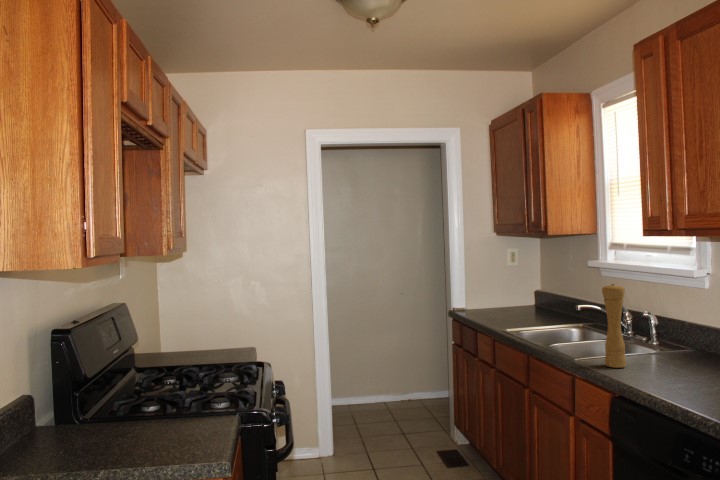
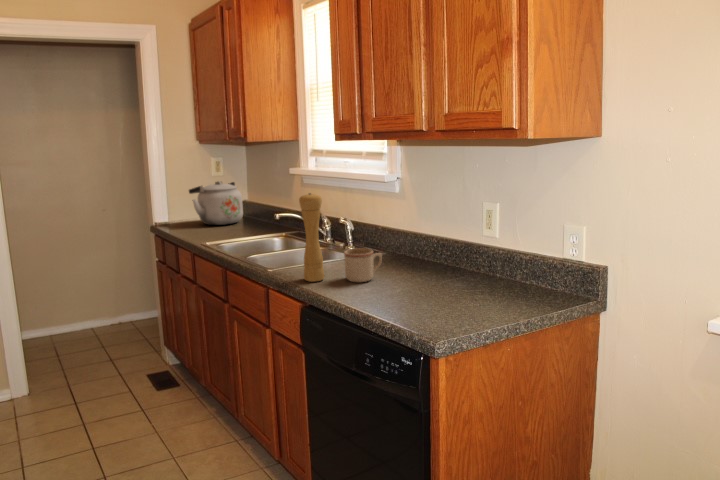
kettle: none [486,271,536,313] -> present [189,181,243,225]
mug: none [648,340,690,374] -> present [344,248,382,282]

